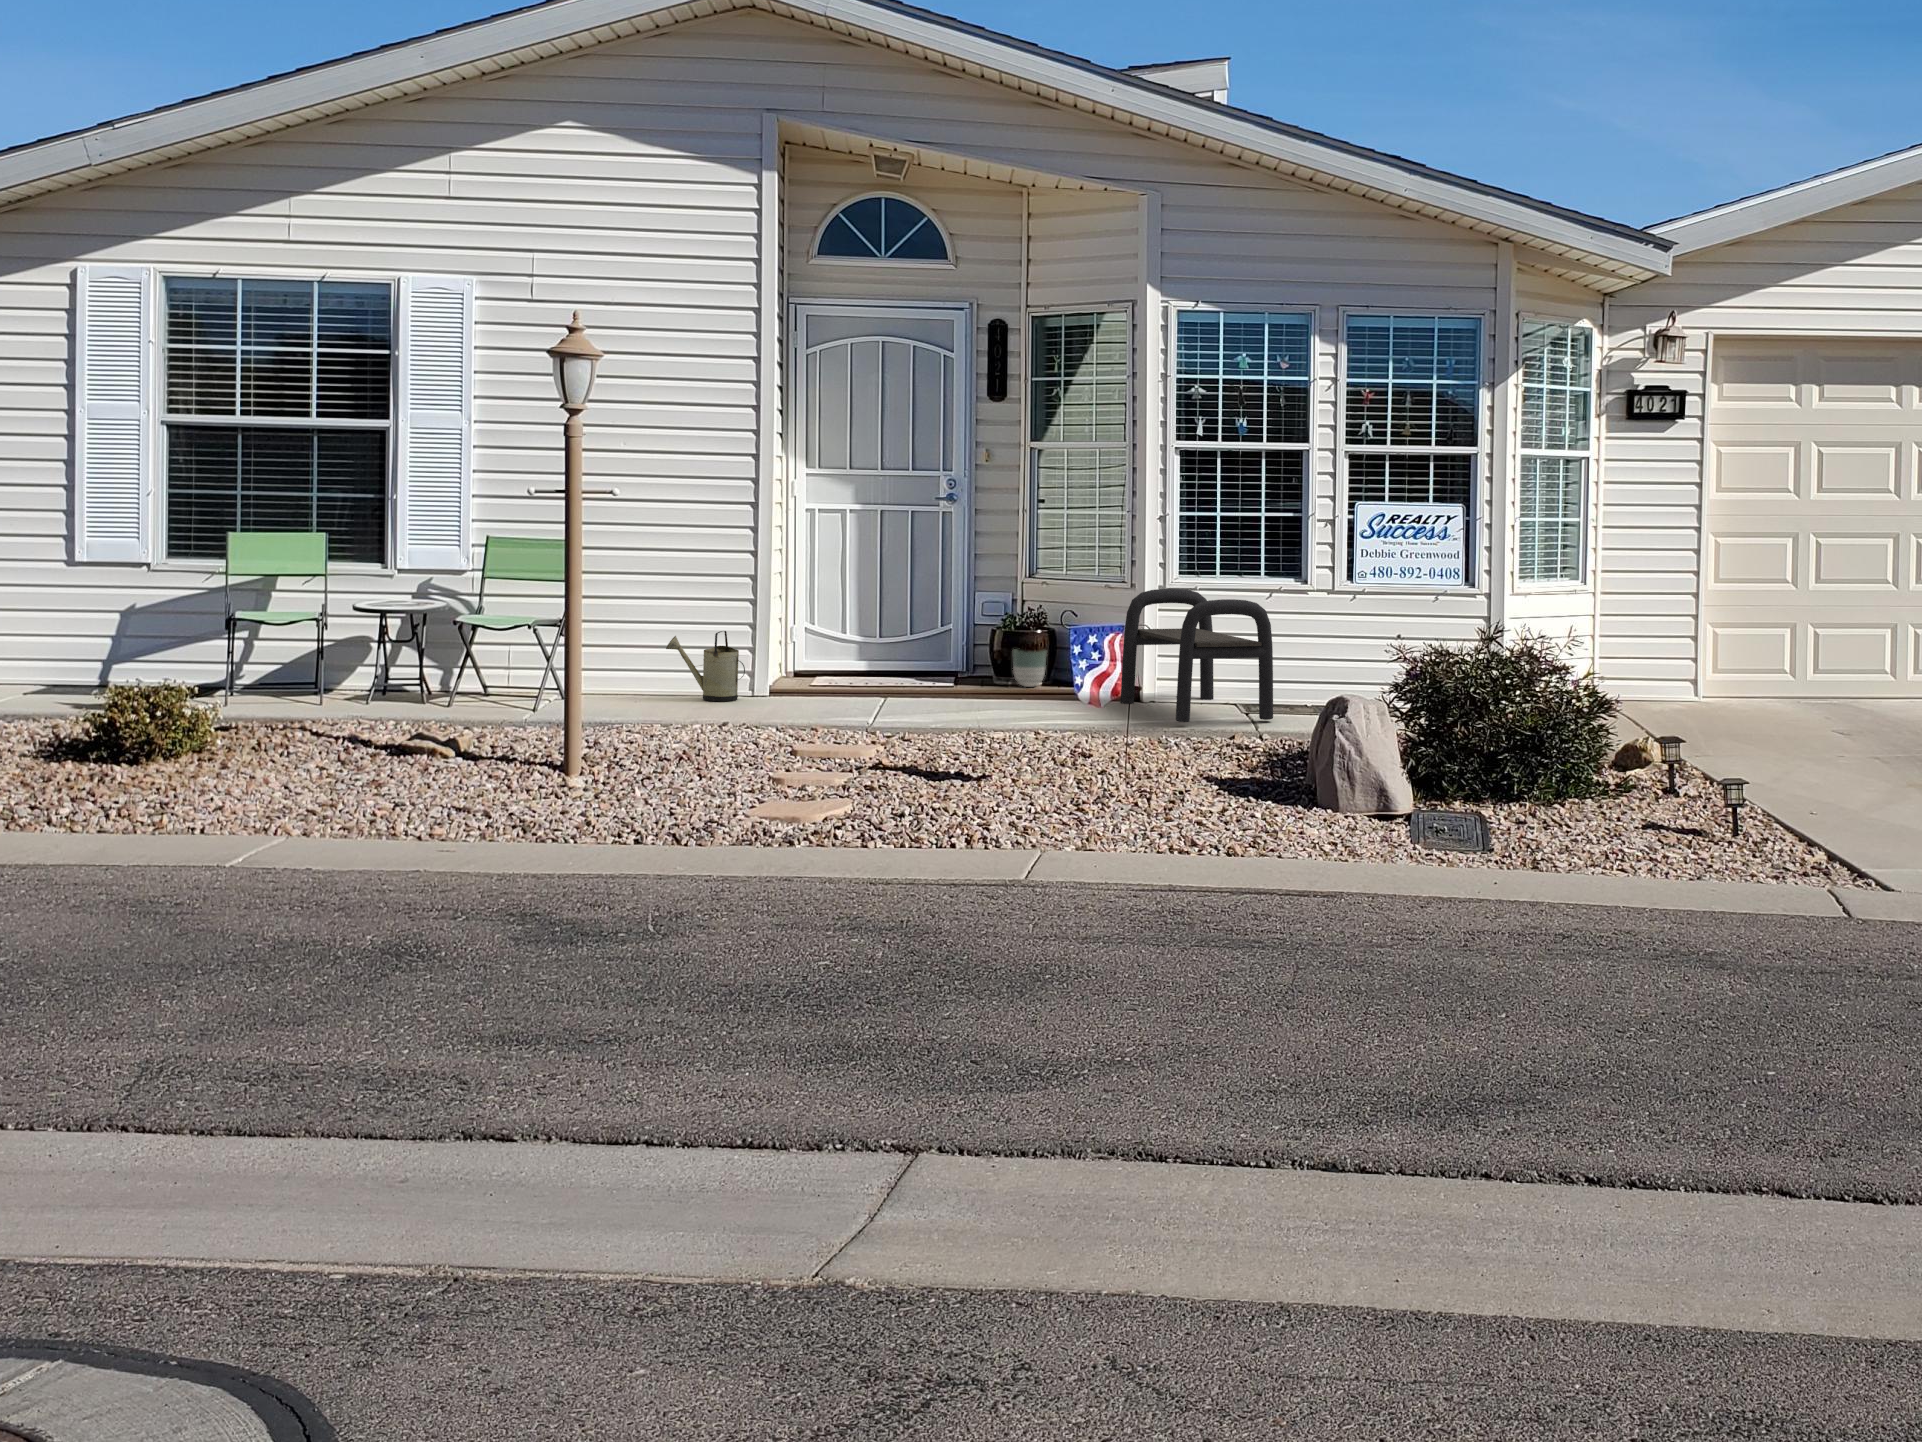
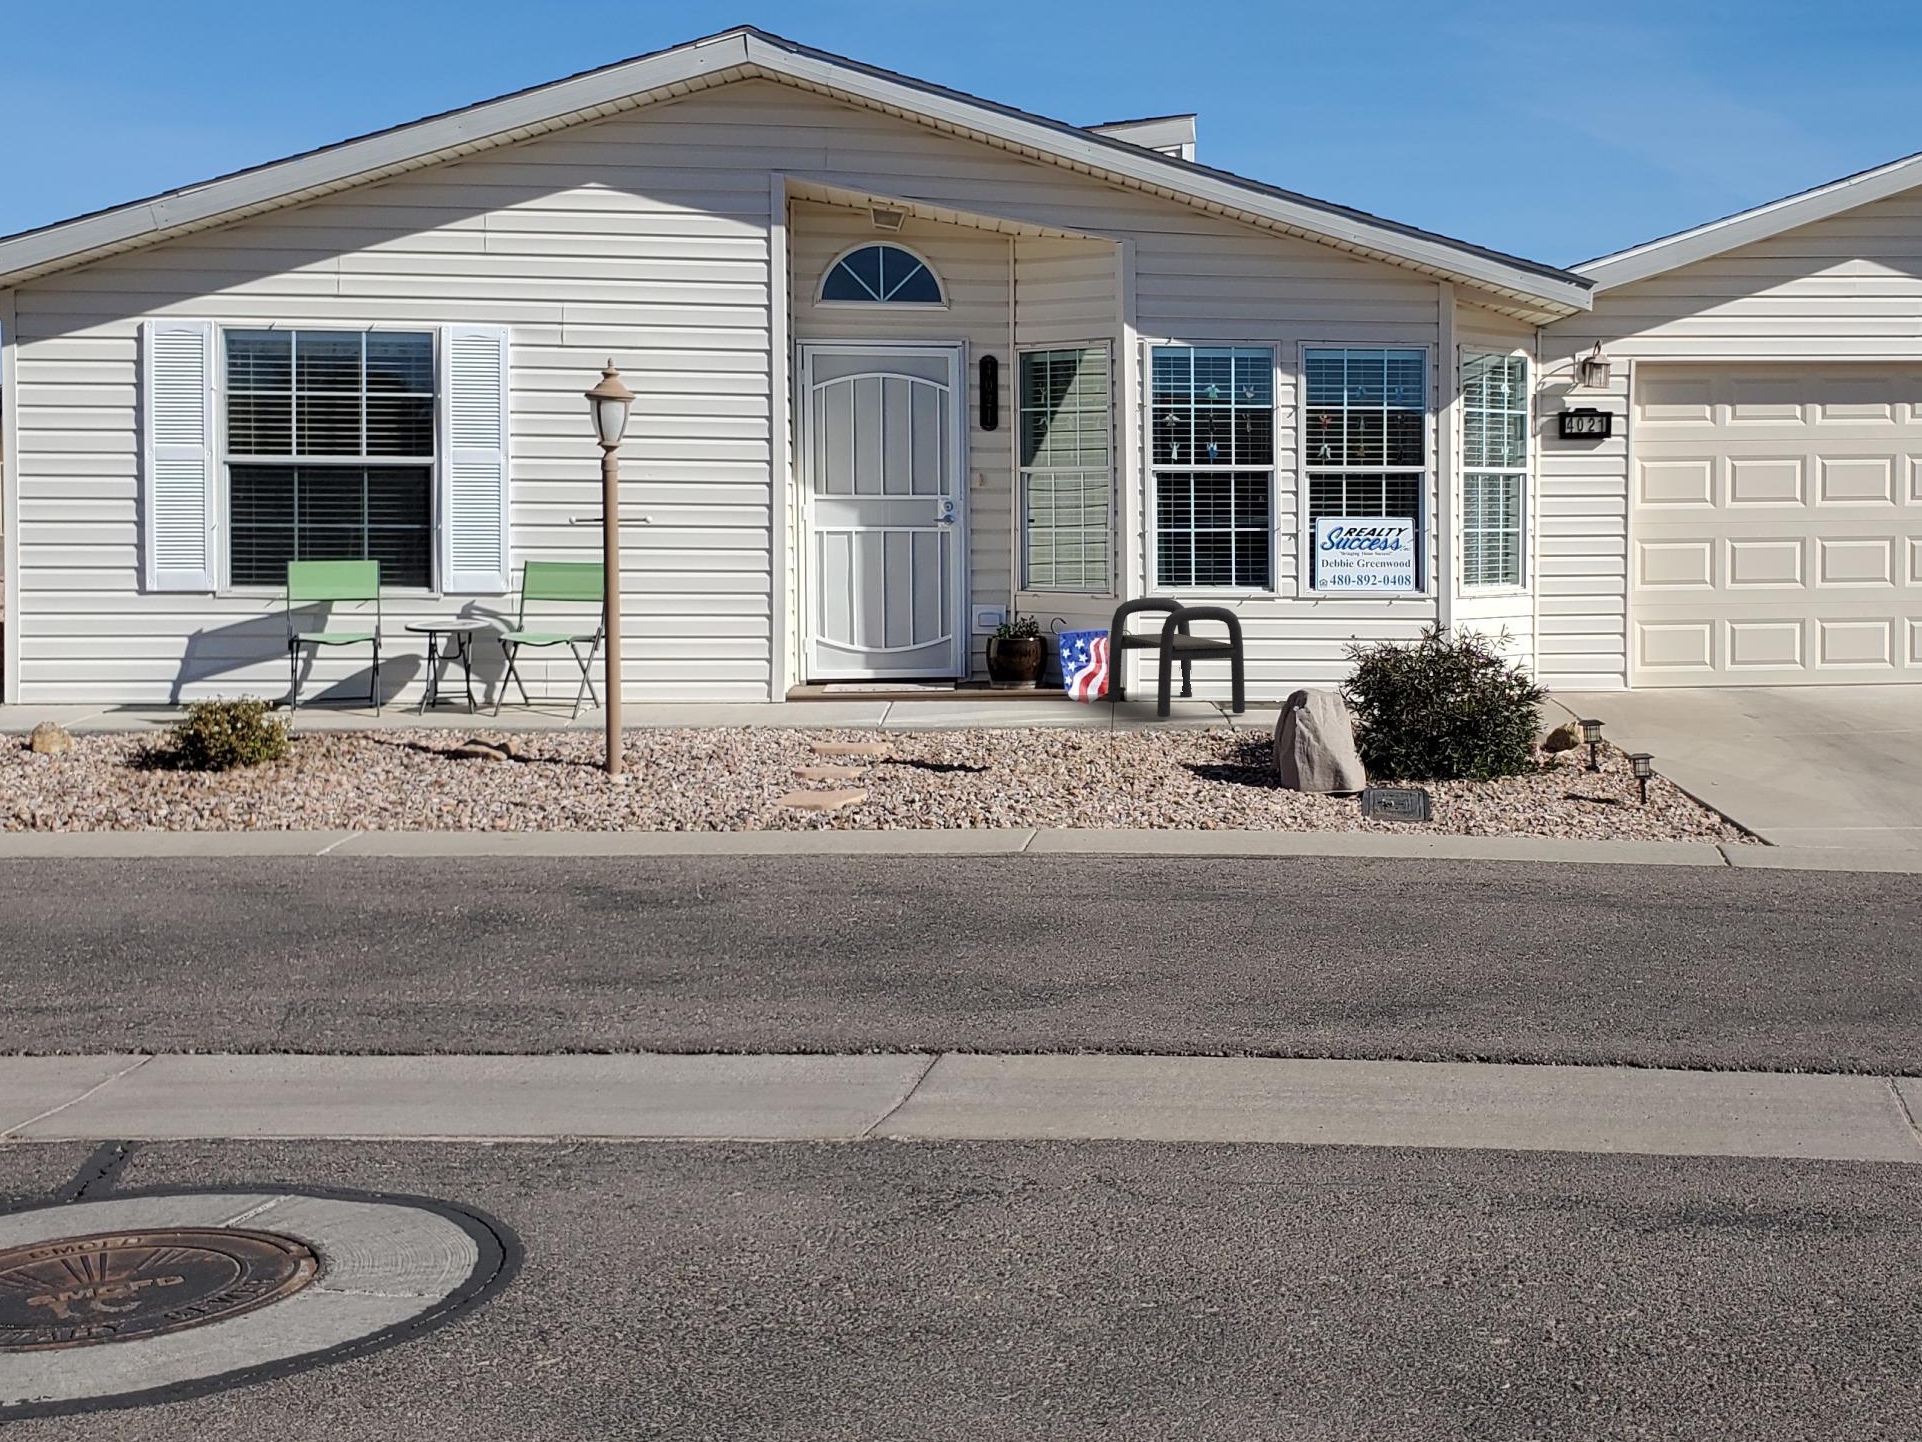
watering can: present [666,631,745,701] -> none [693,643,766,707]
planter: present [1013,649,1046,687] -> none [1009,655,1040,689]

